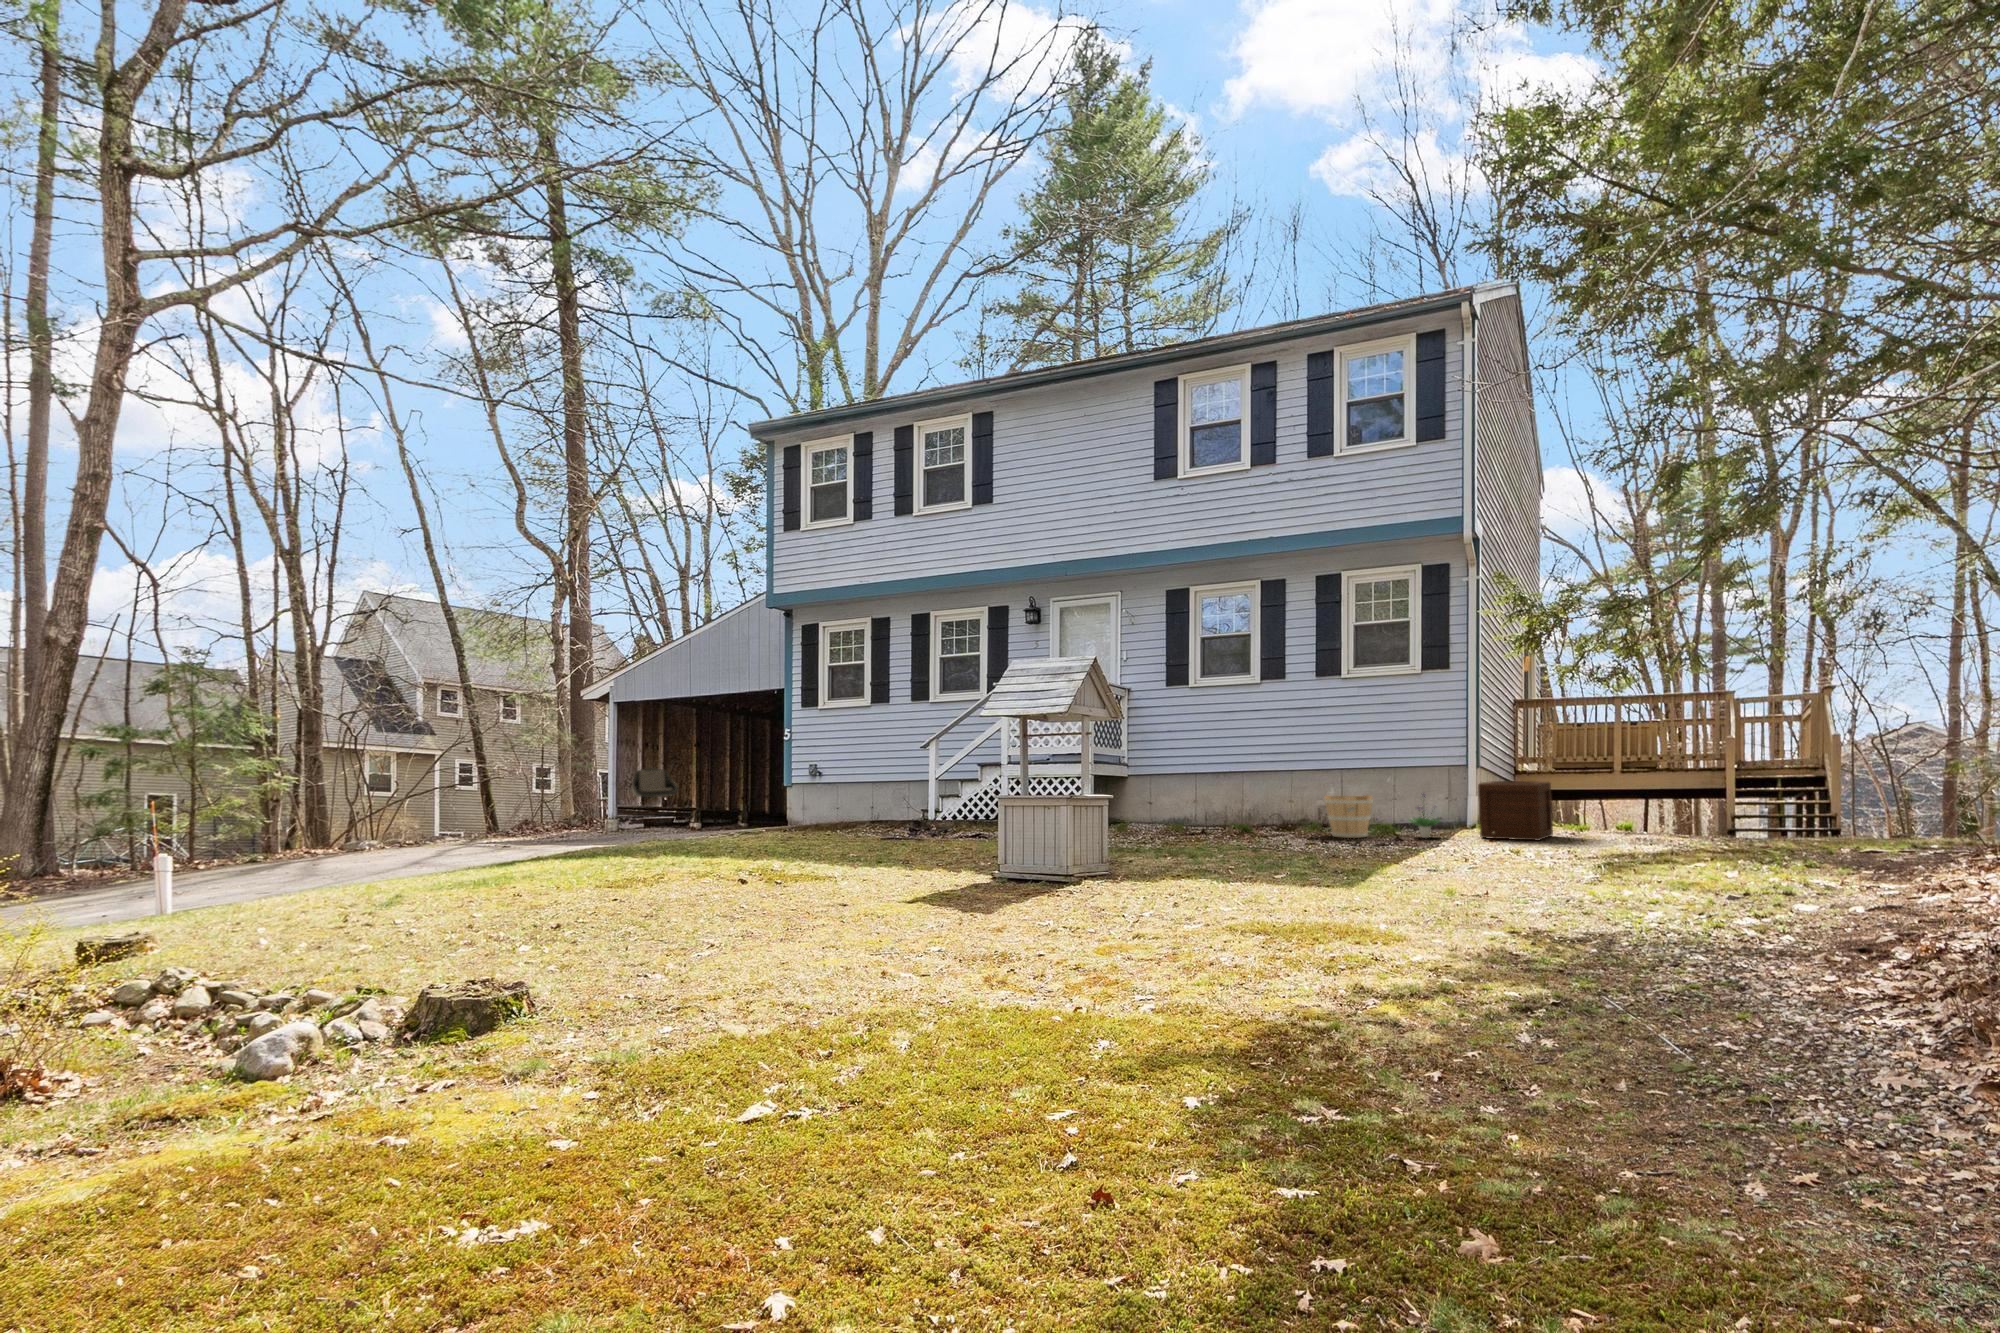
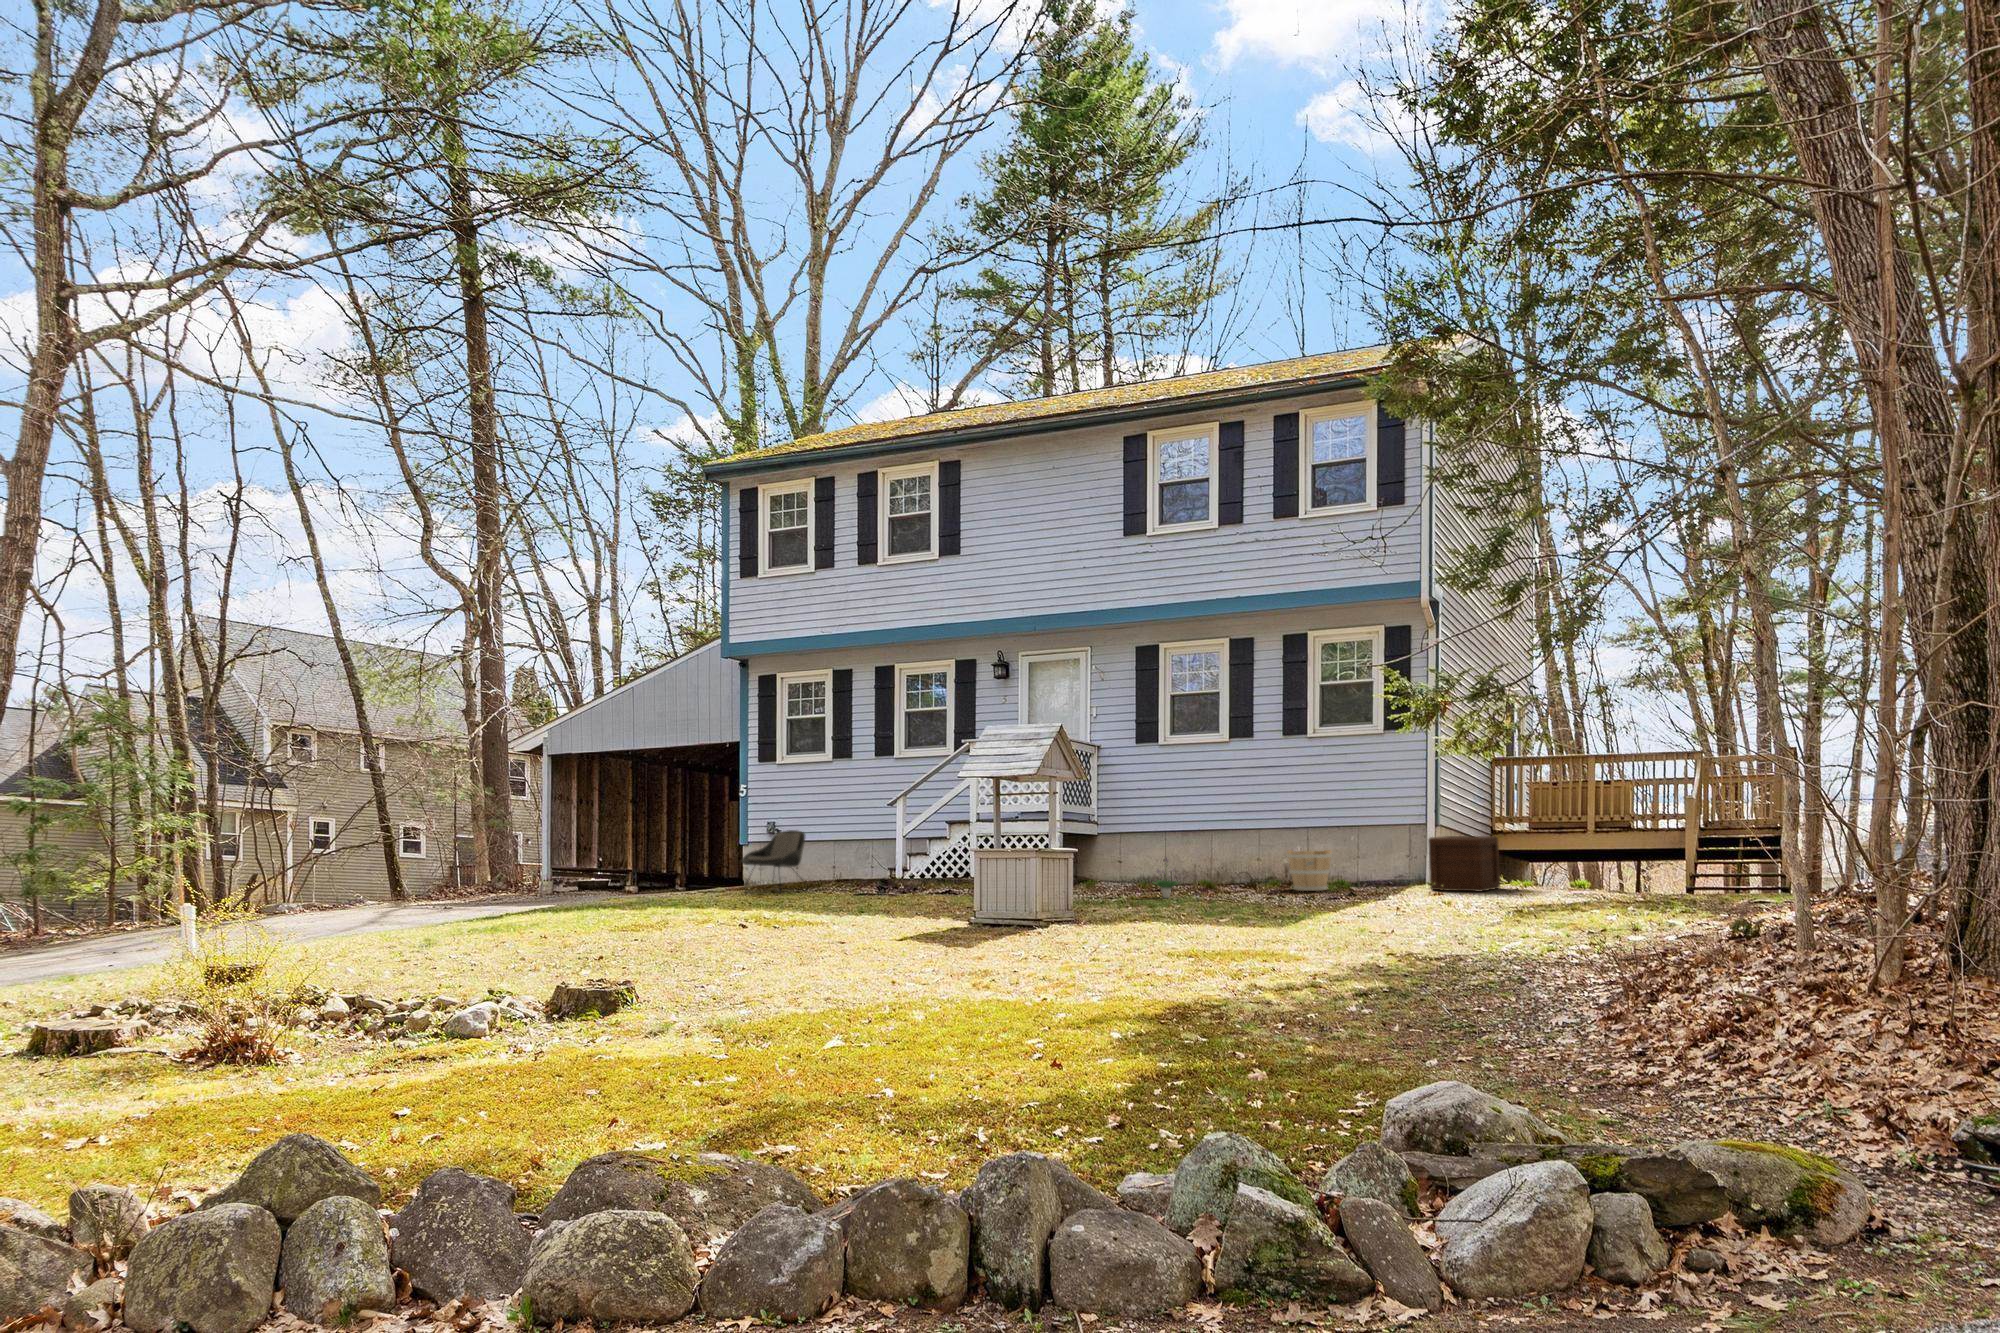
lounge chair: present [632,768,678,816] -> present [741,830,806,892]
potted plant: present [1409,793,1440,838] -> present [1155,859,1178,898]

